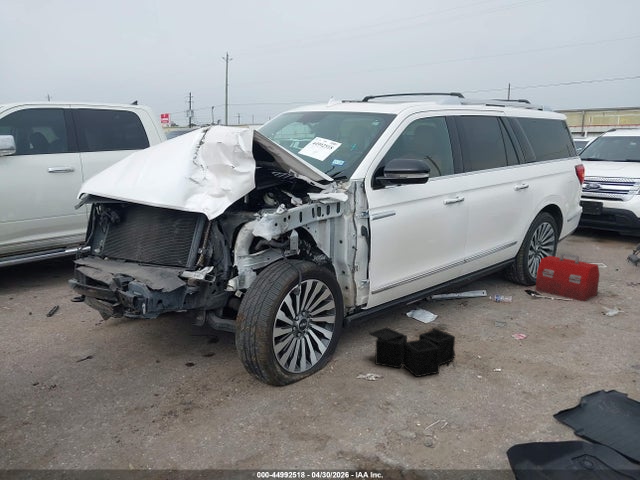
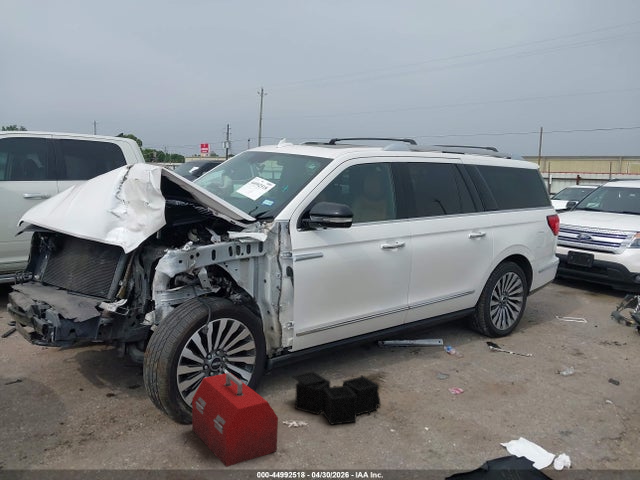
toolbox: present [535,253,599,302] -> present [192,373,278,467]

